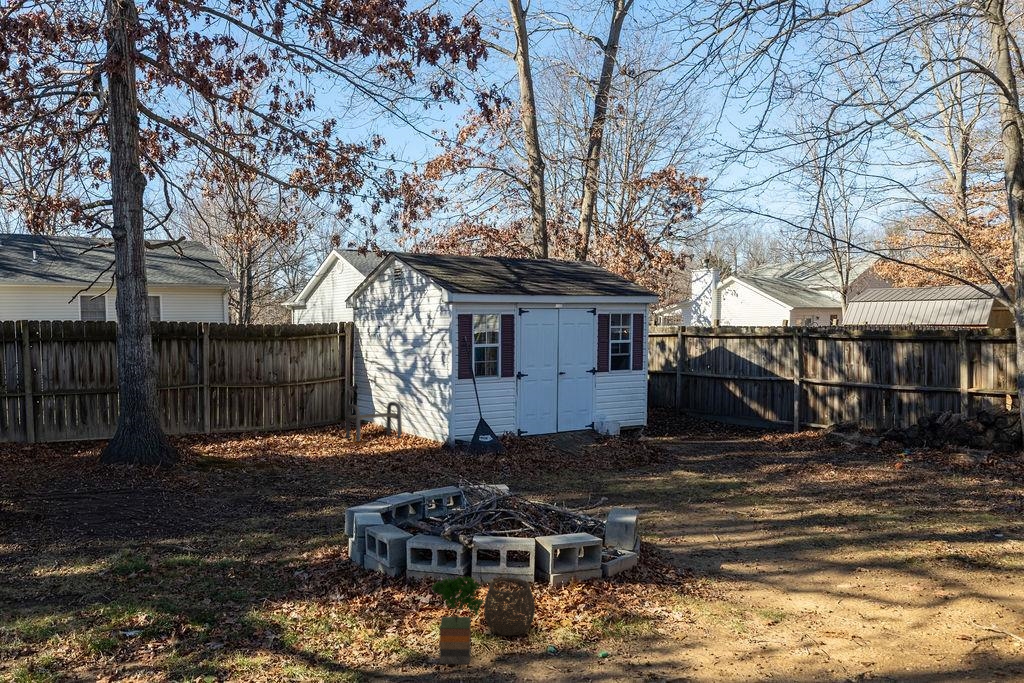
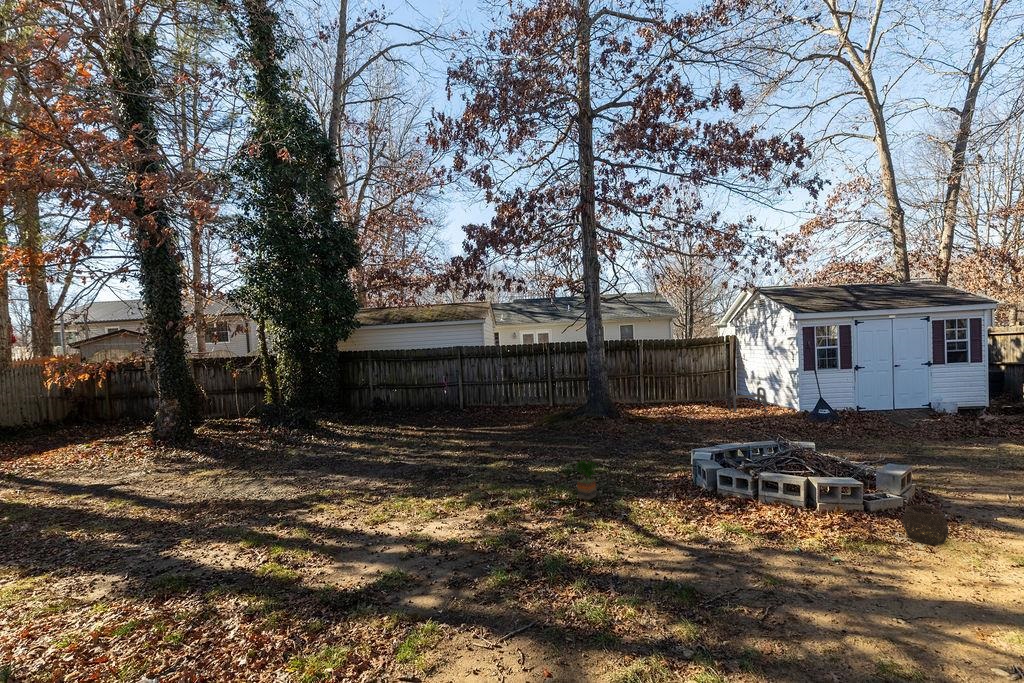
potted tree: present [432,576,484,664] -> present [577,461,598,500]
woven basket: present [484,578,535,636] -> present [903,505,949,545]

